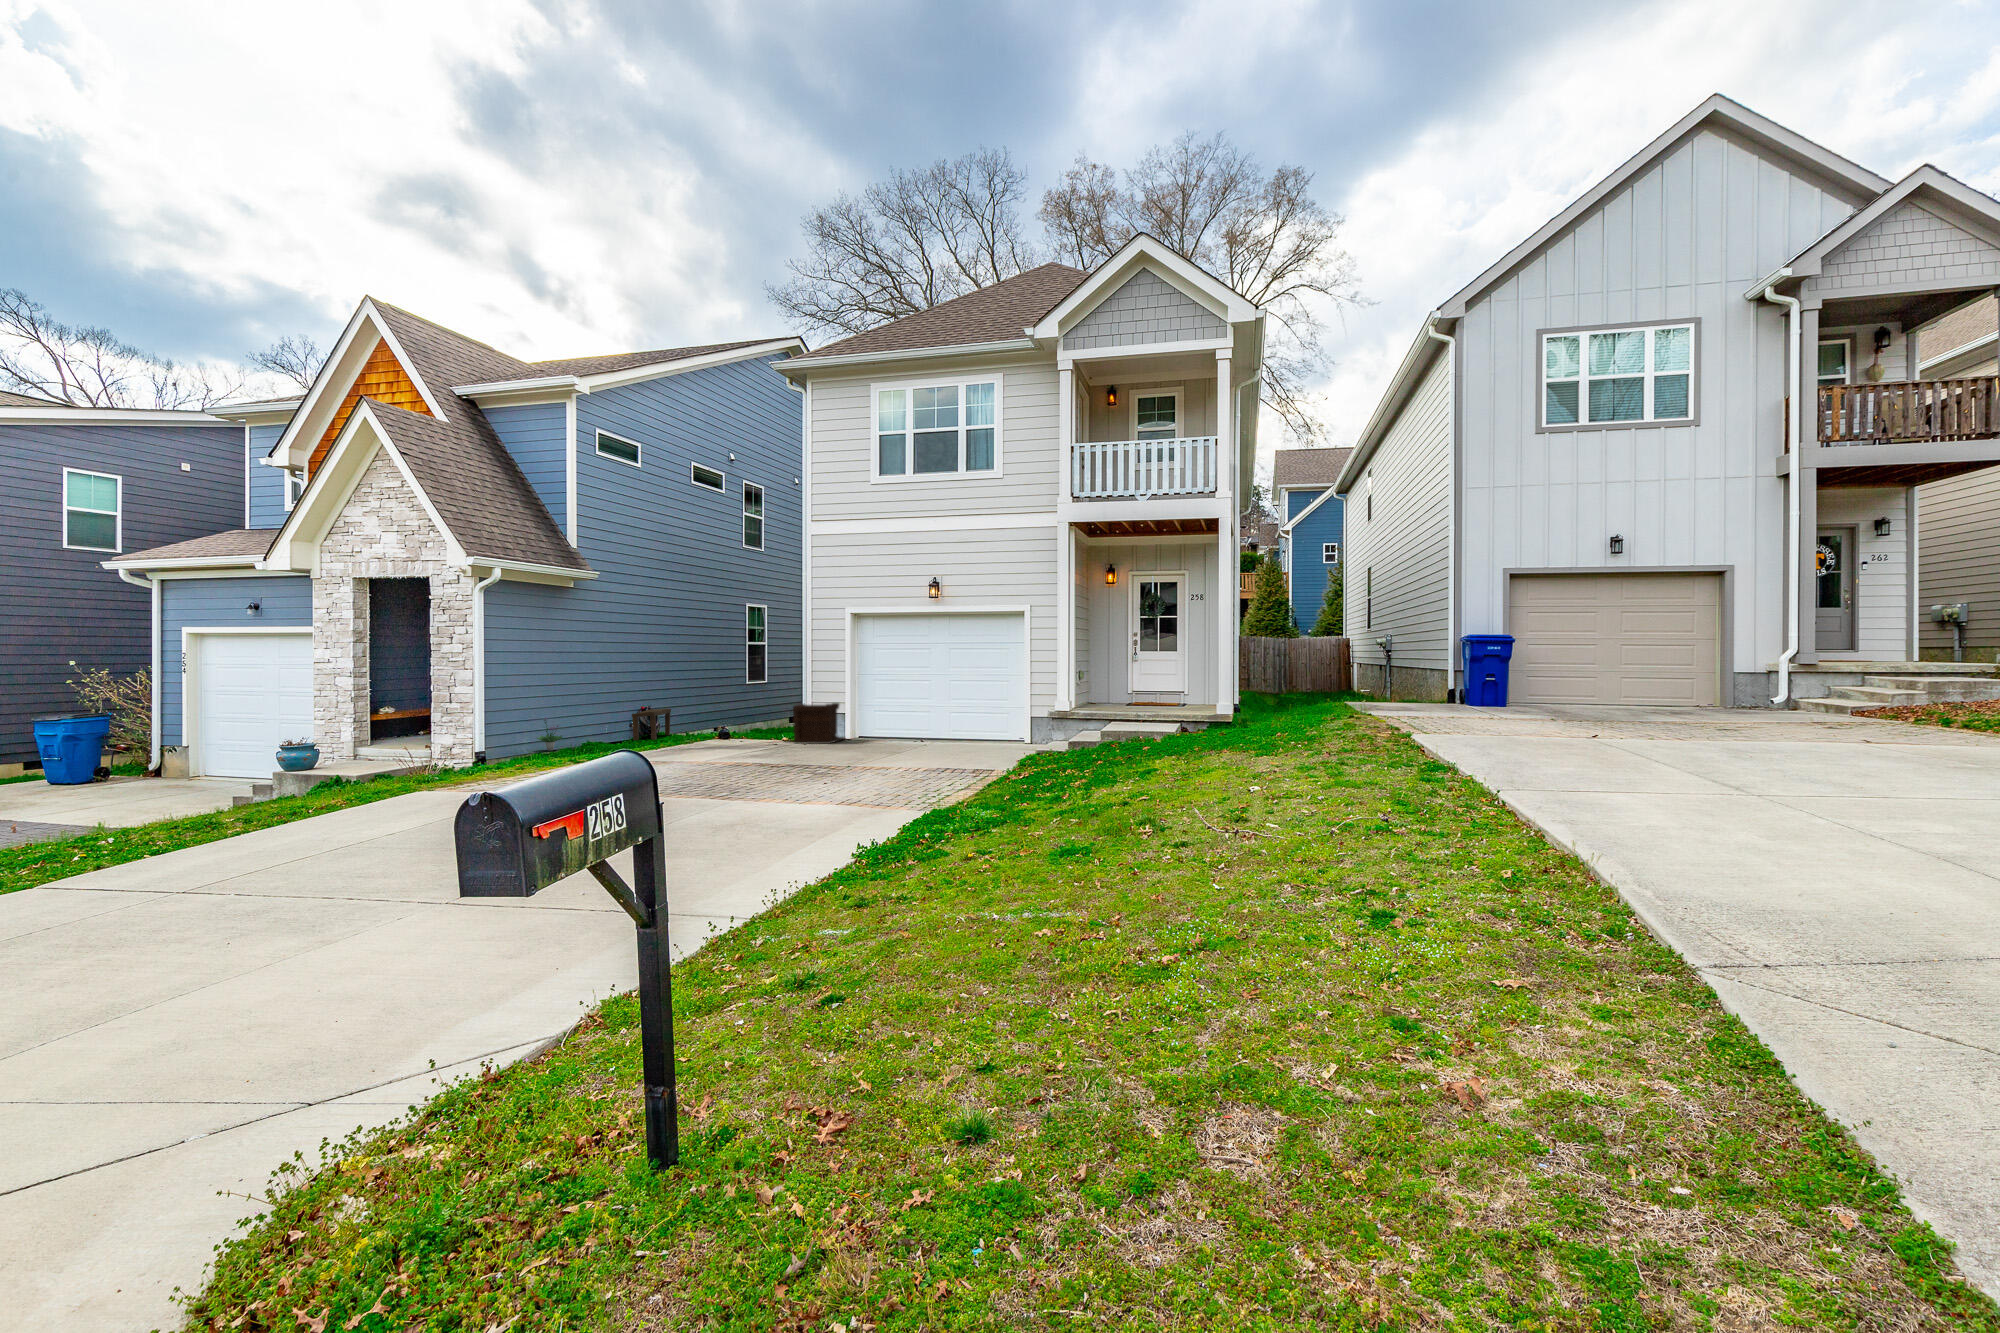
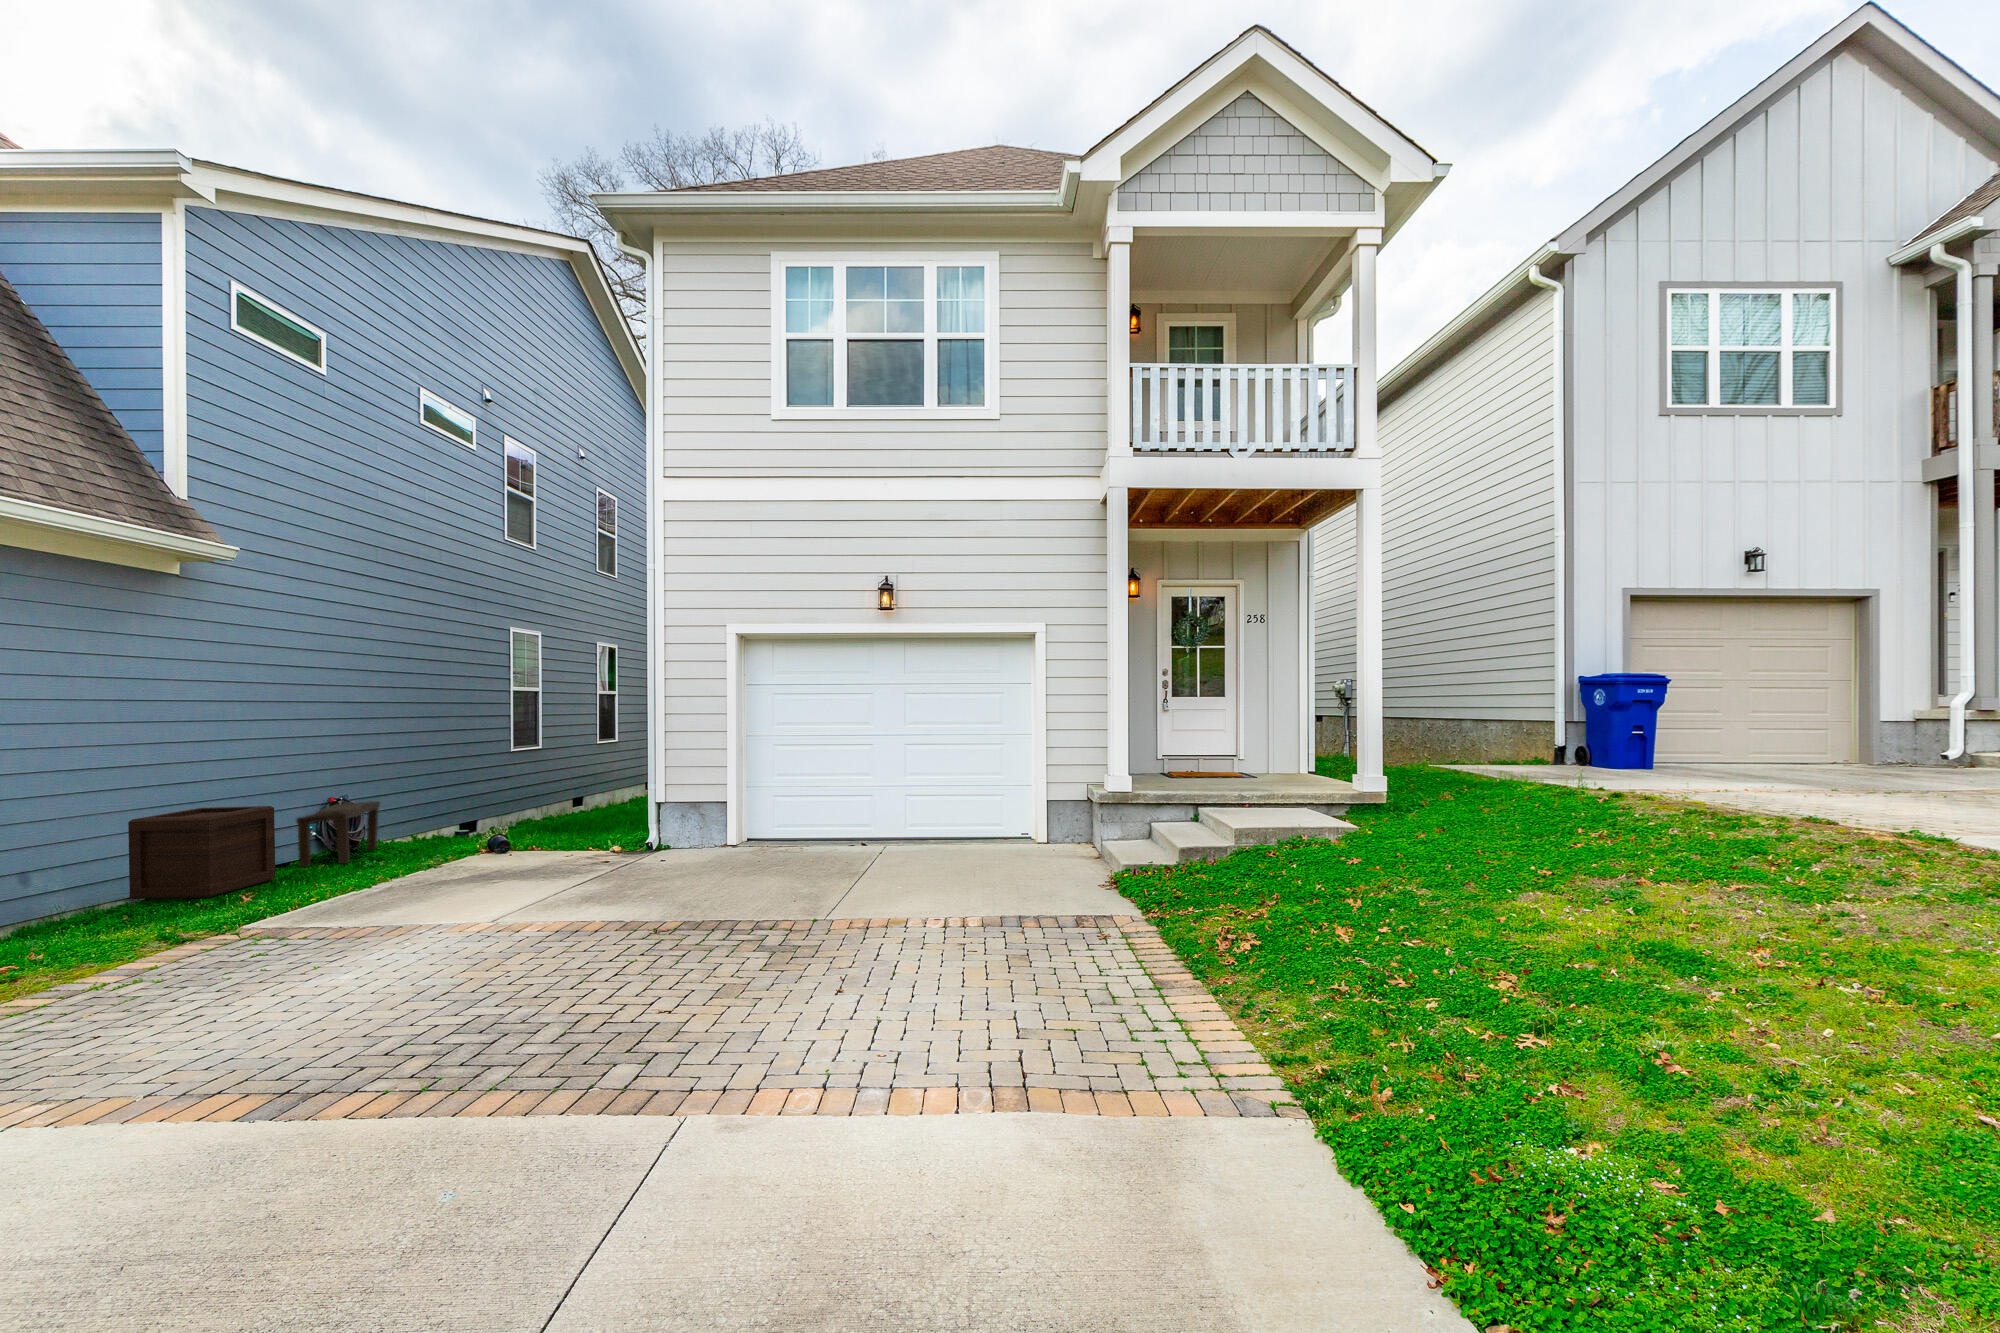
wooden crate: present [793,703,845,744] -> present [128,806,276,899]
potted plant: present [537,717,562,751] -> none [49,843,123,916]

